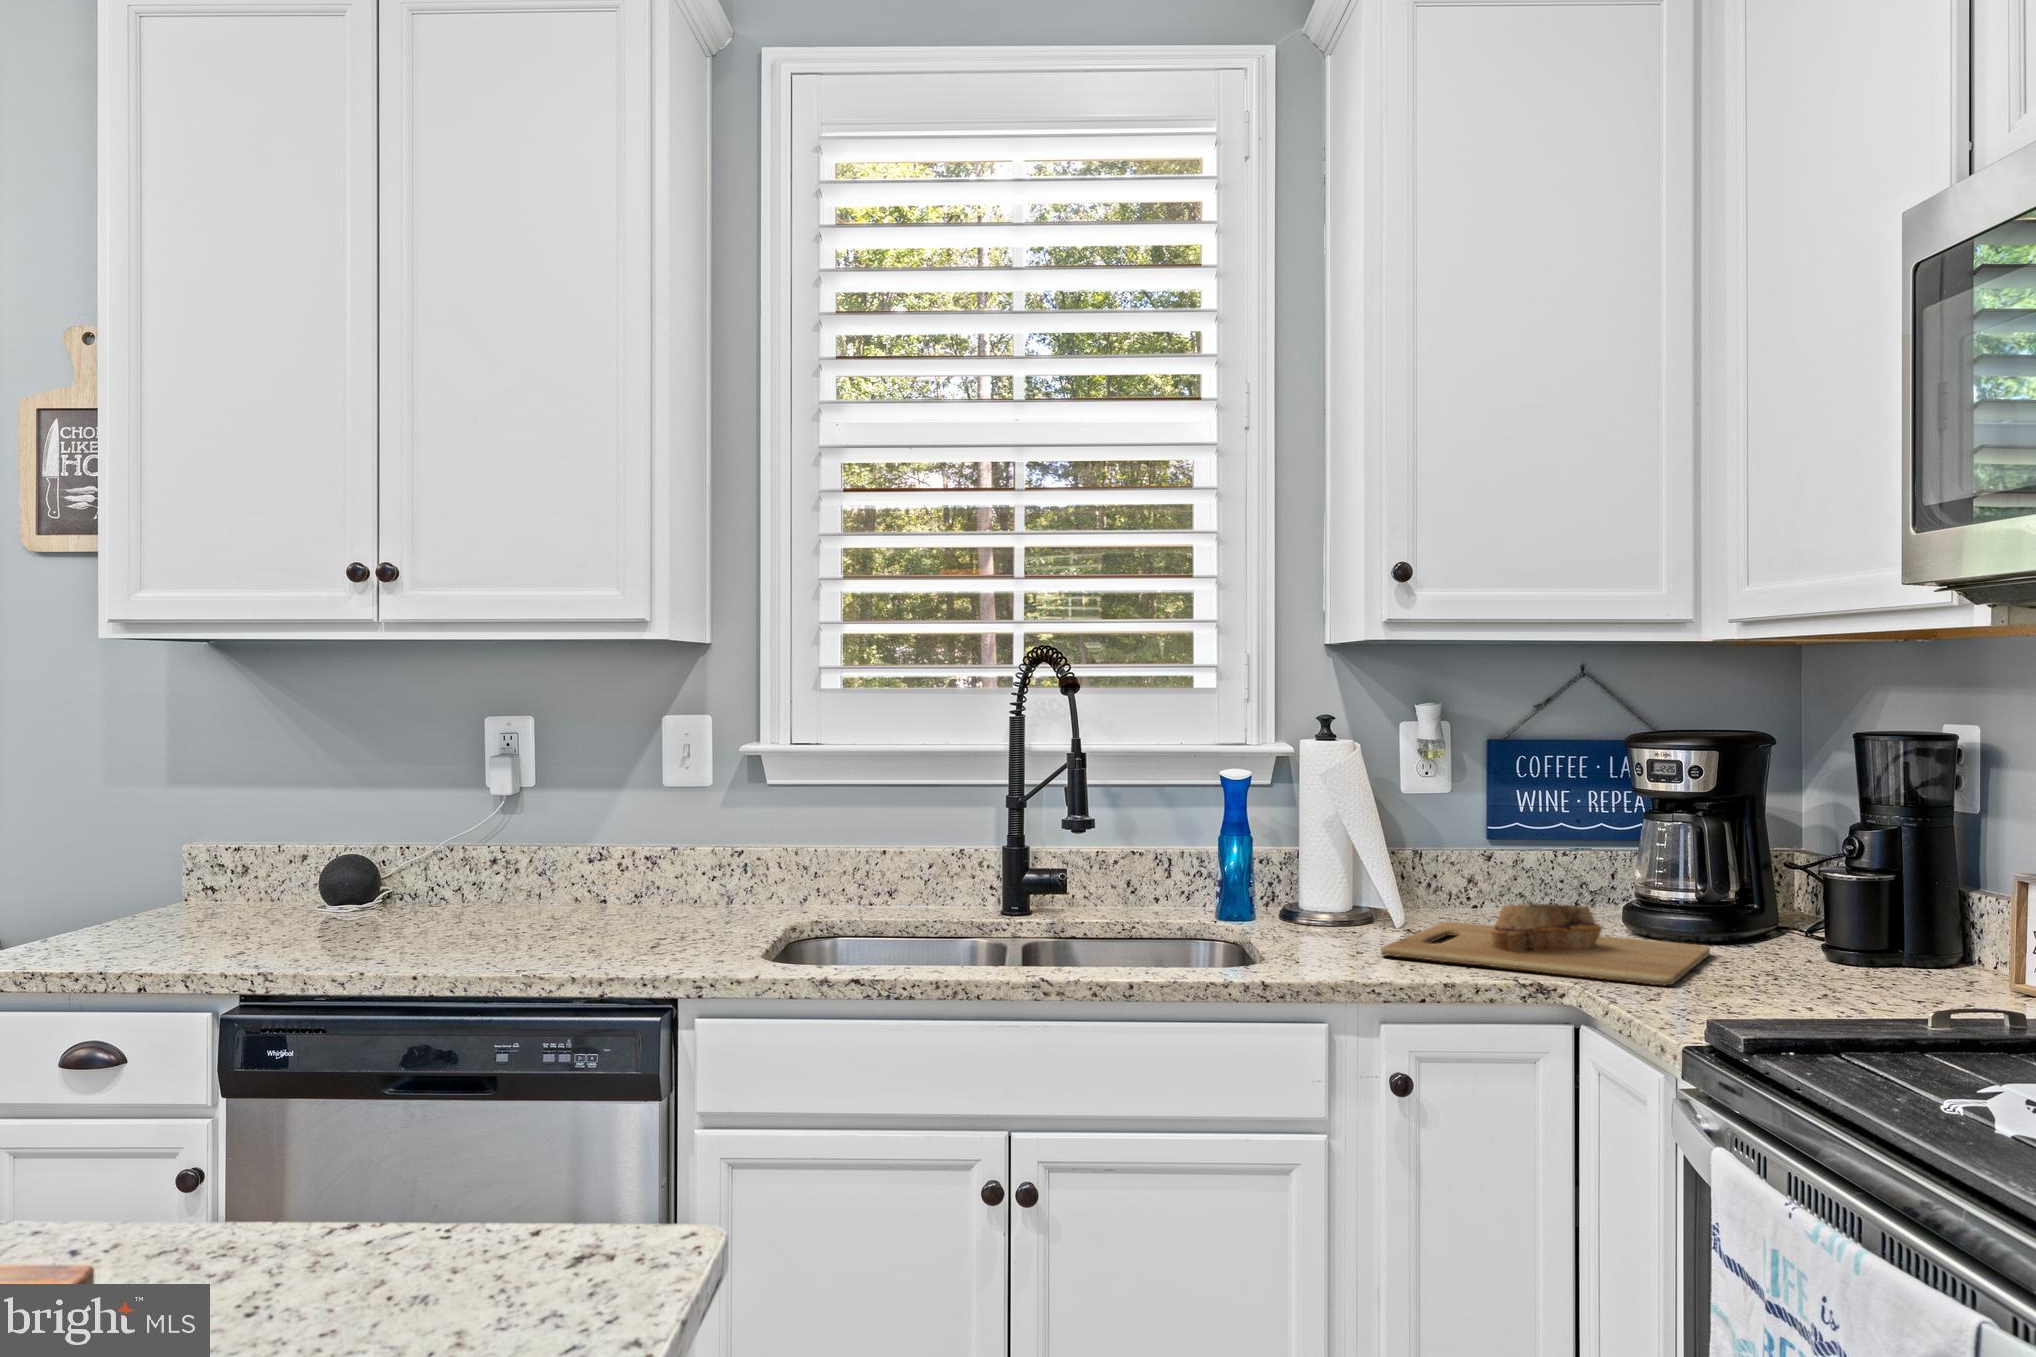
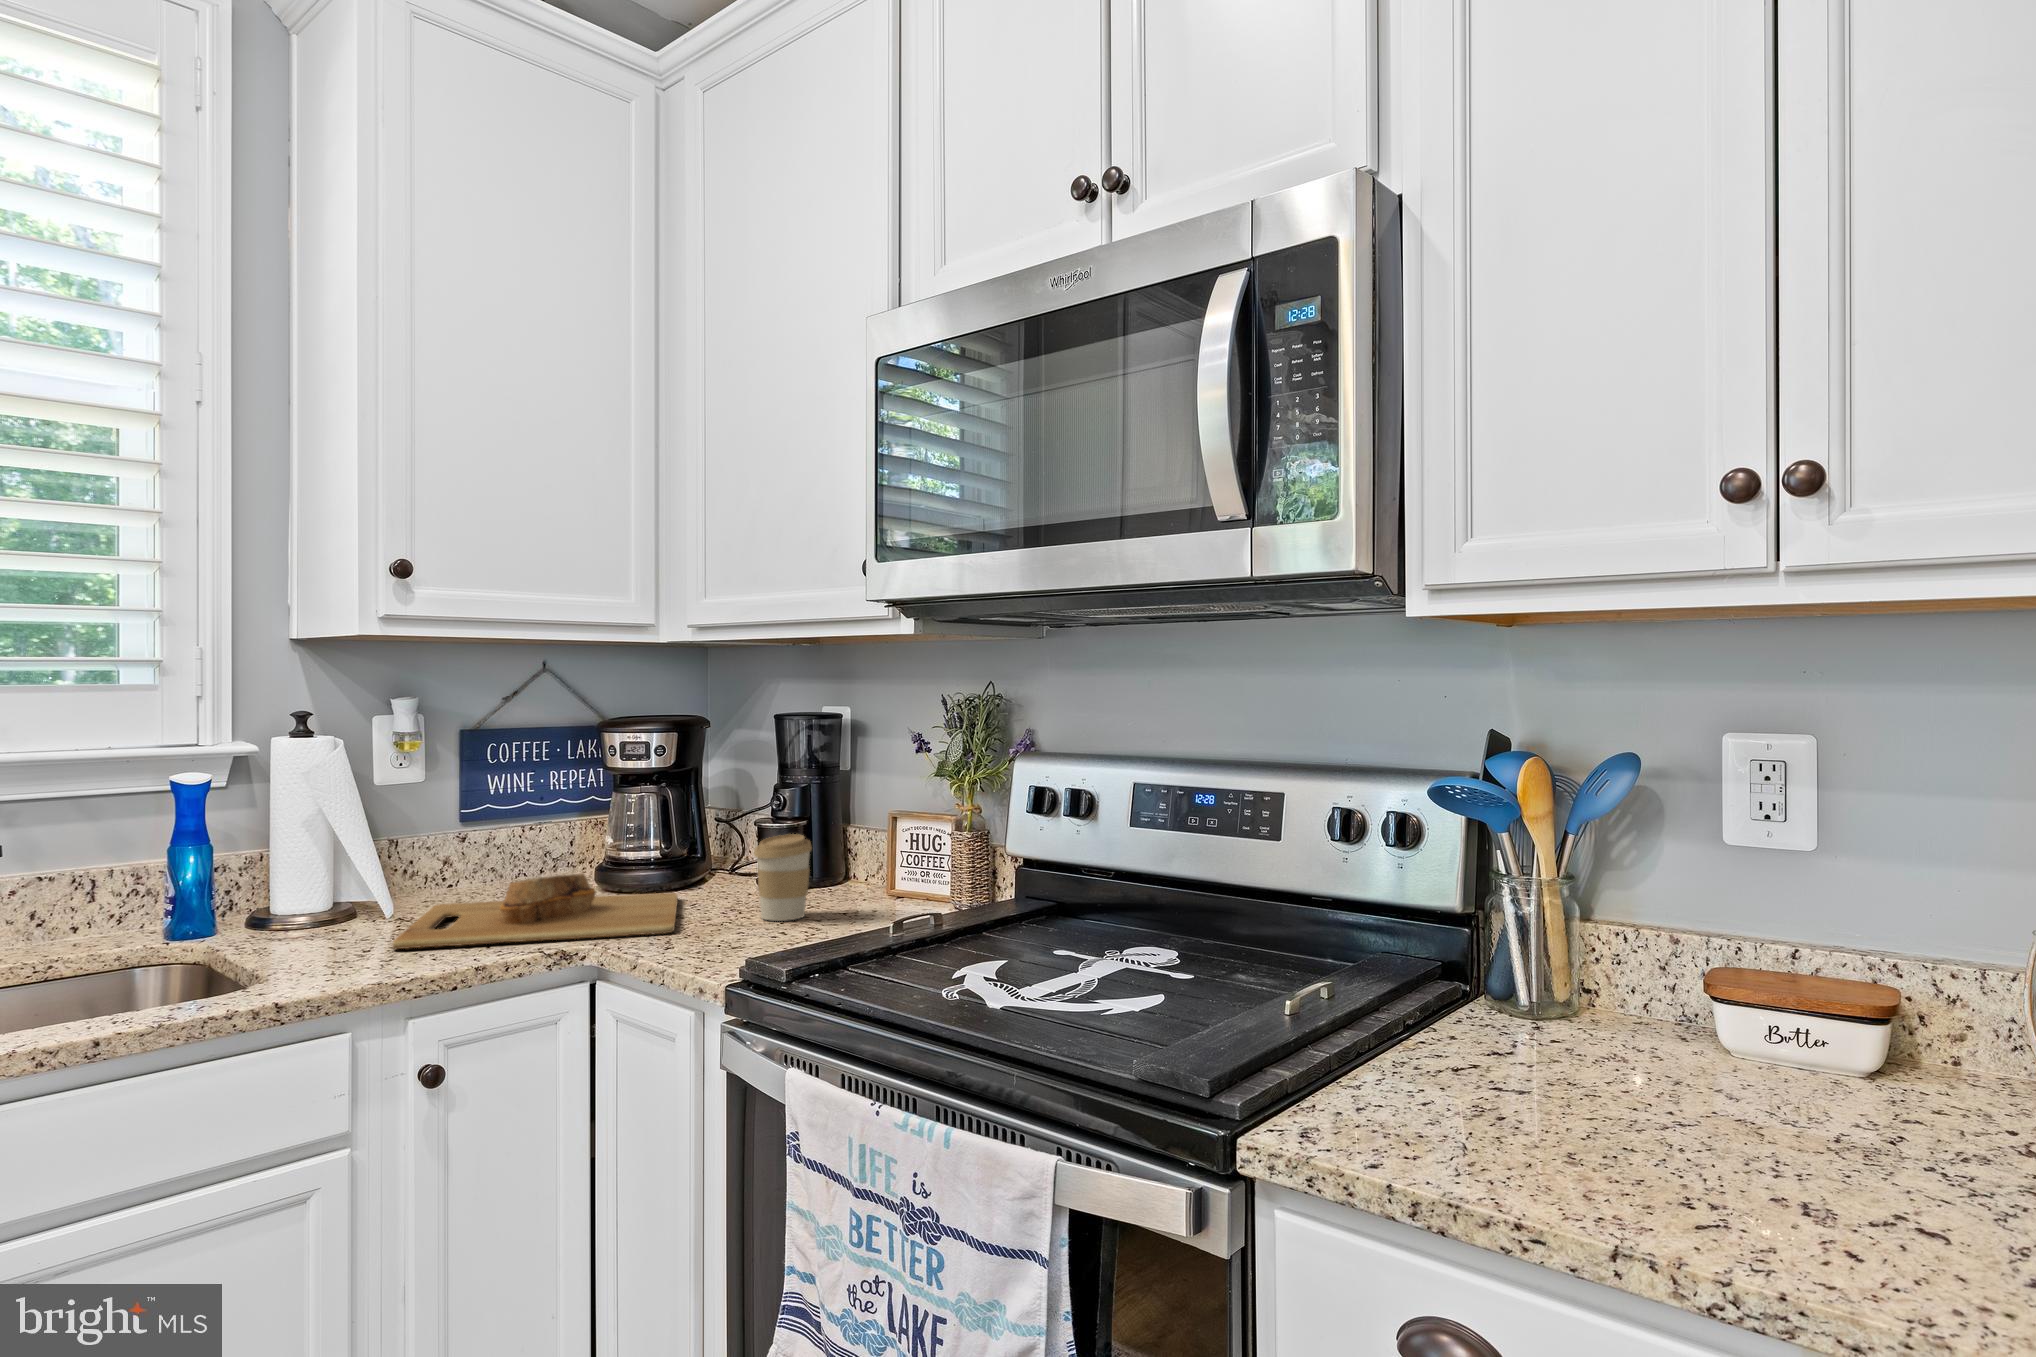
coffee cup: none [1785,887,1868,997] -> present [754,834,812,921]

